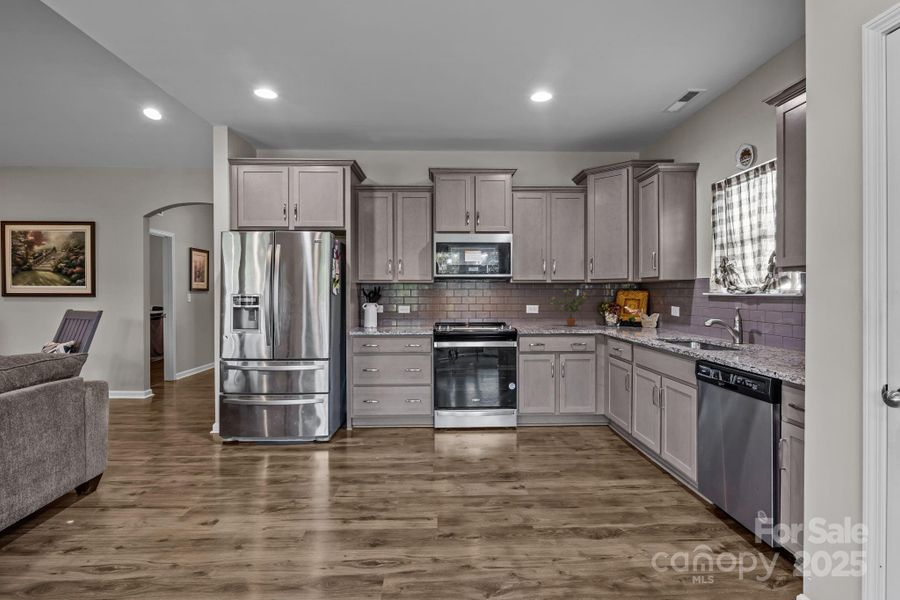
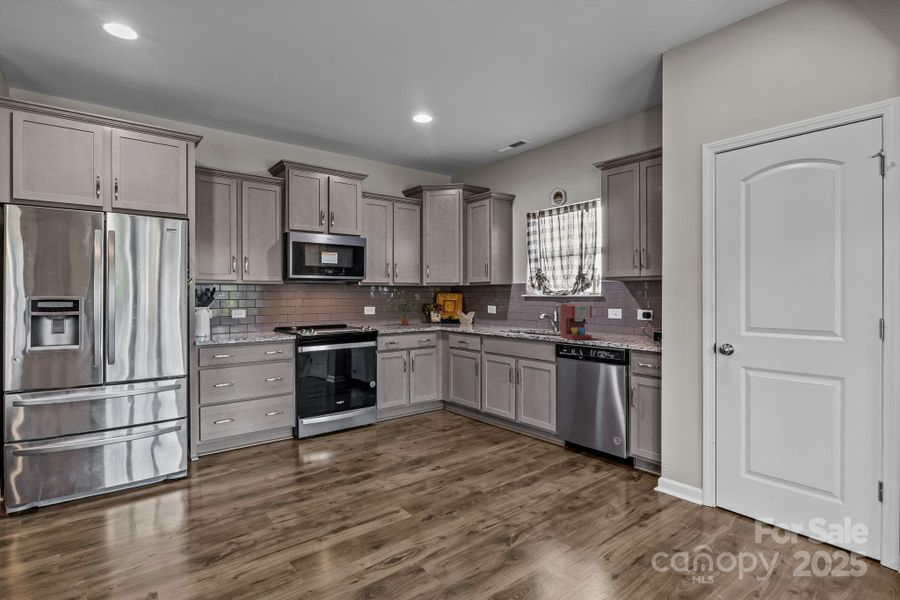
coffee maker: none [718,305,763,357] -> present [560,304,592,340]

